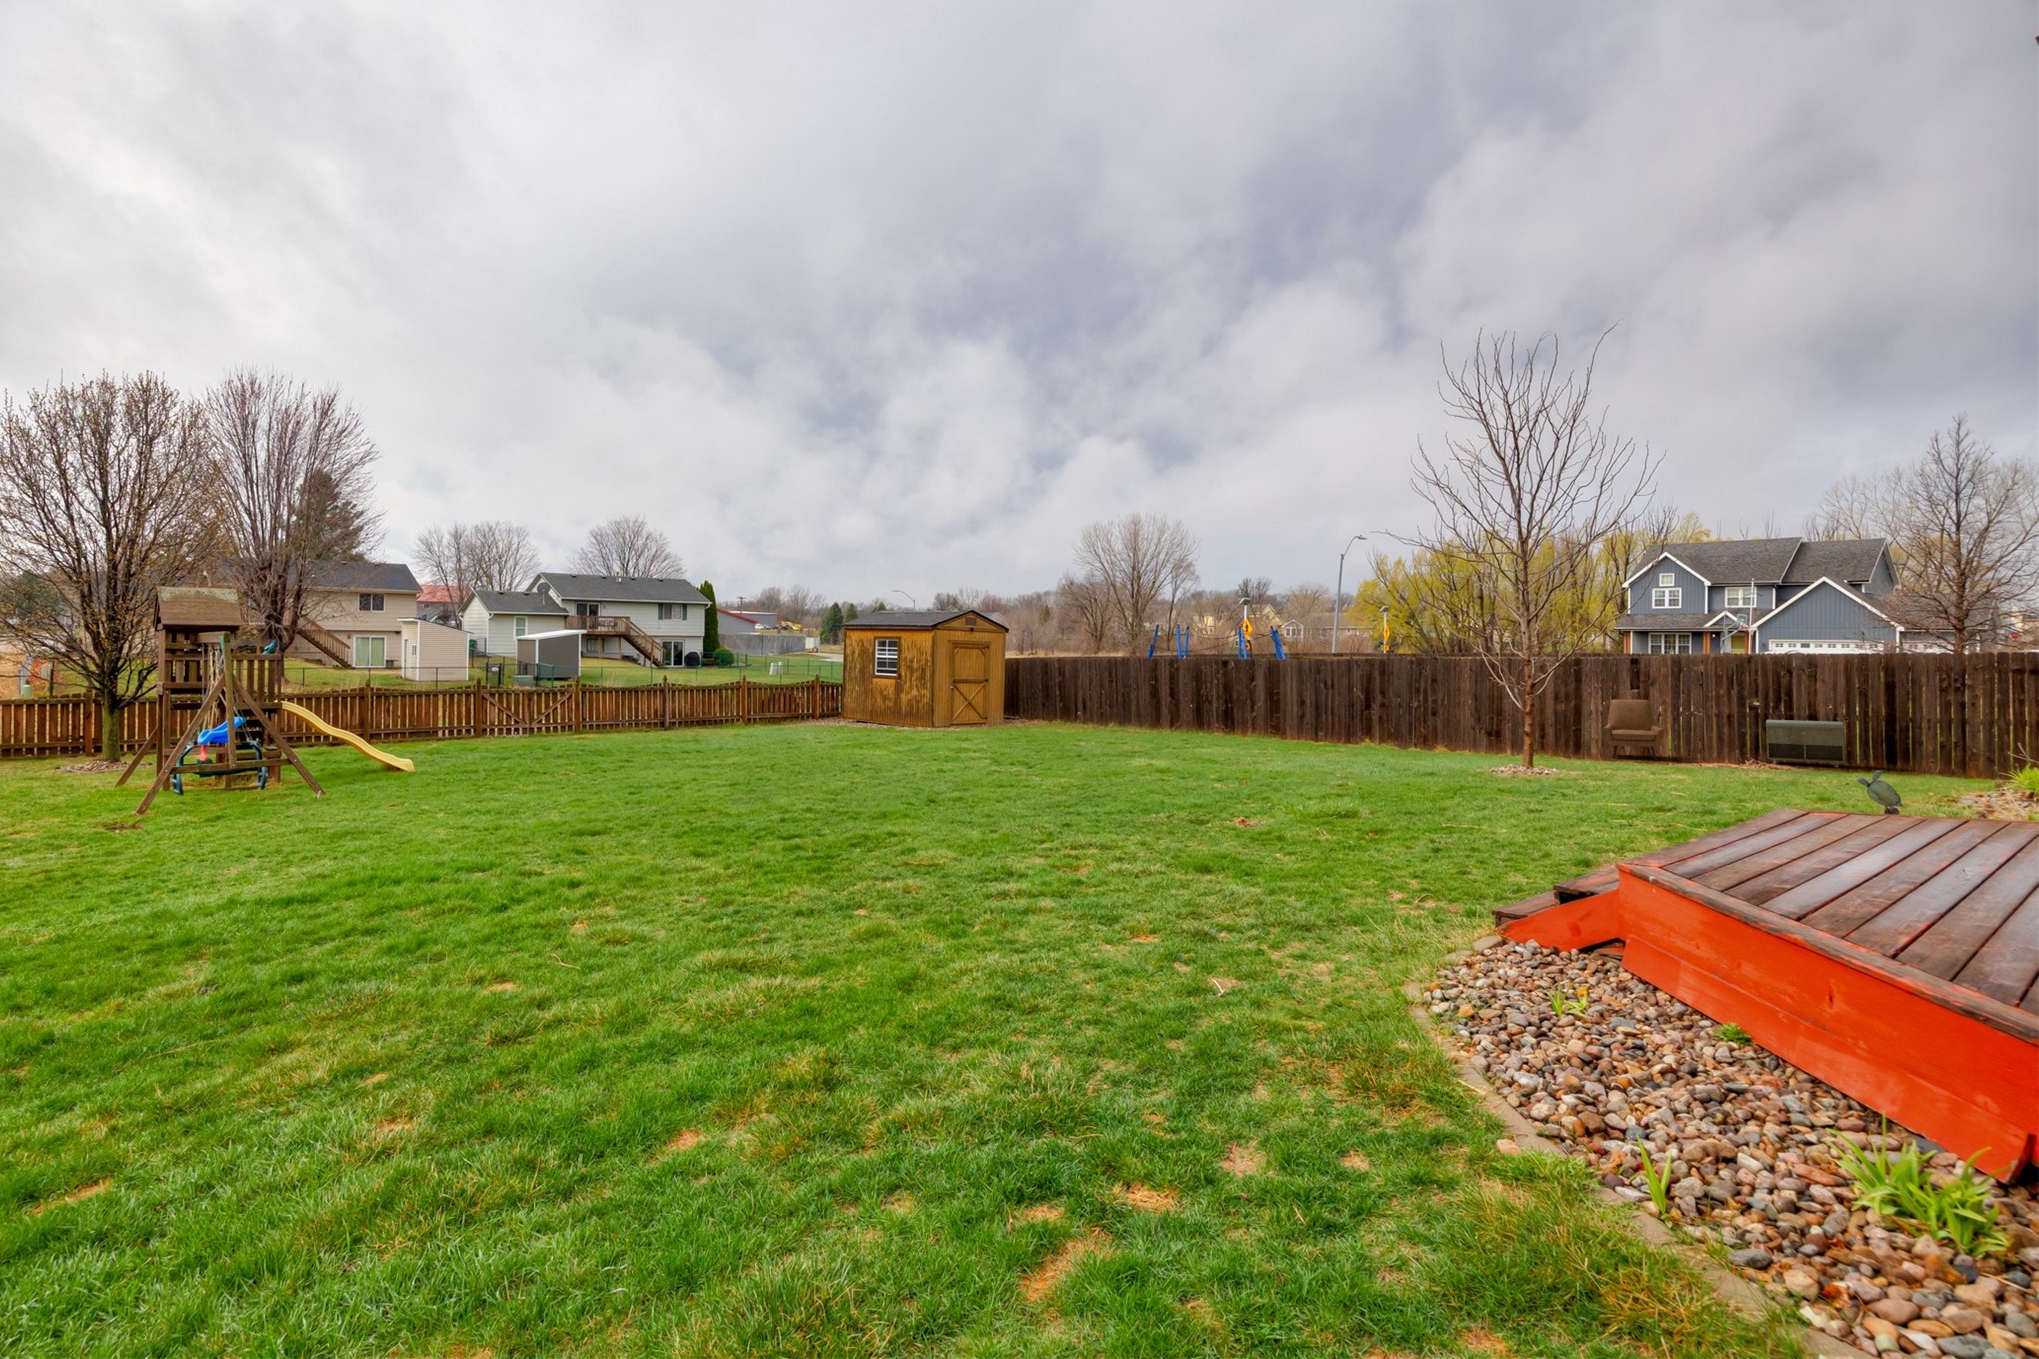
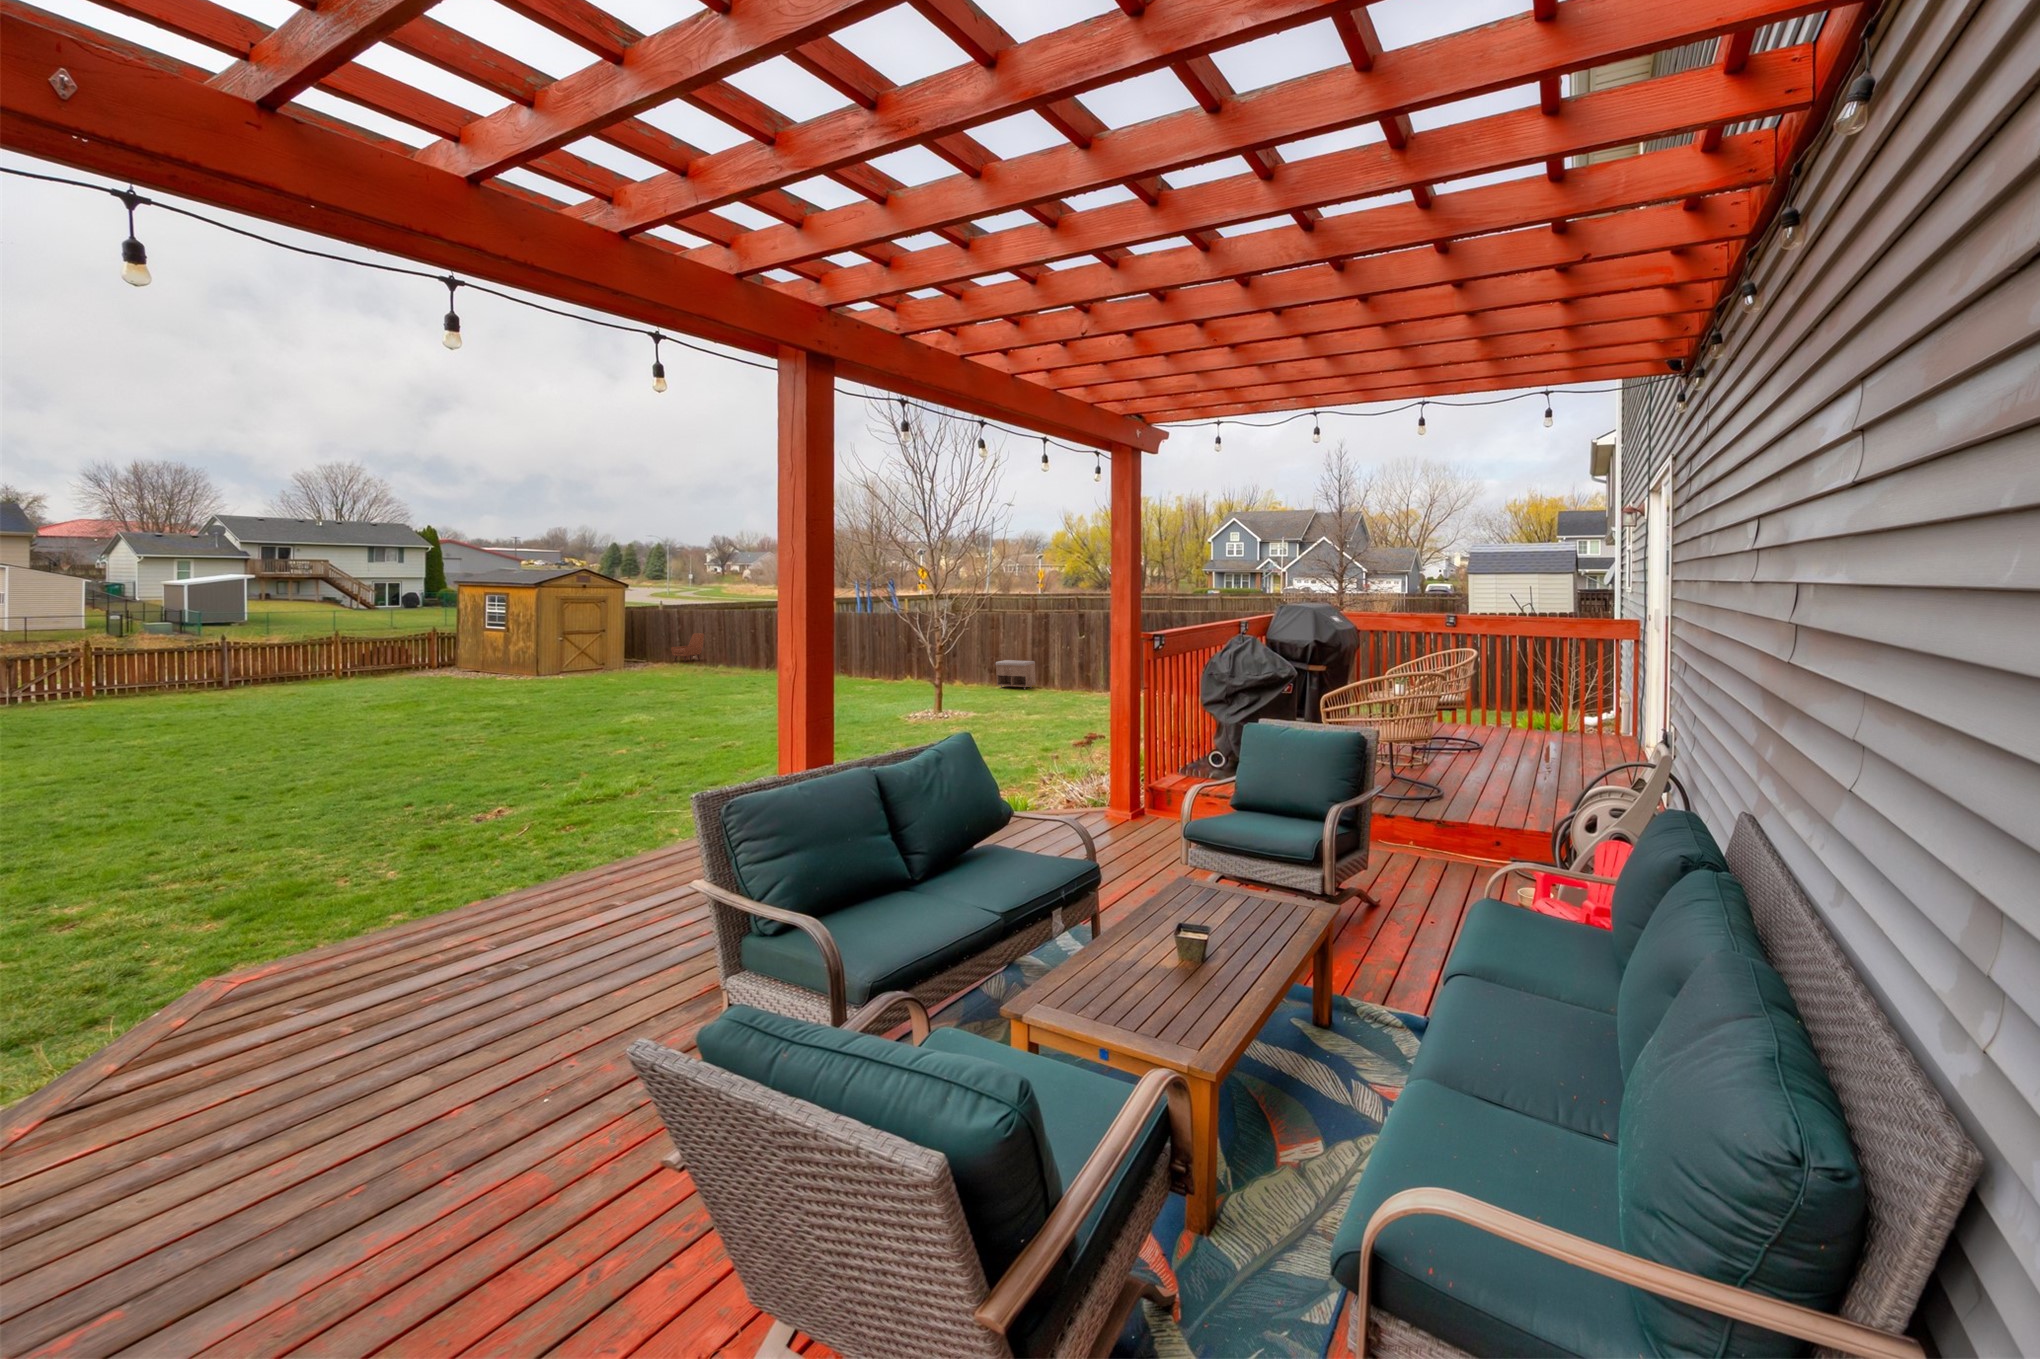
chair: present [1603,699,1665,760] -> present [671,633,704,662]

